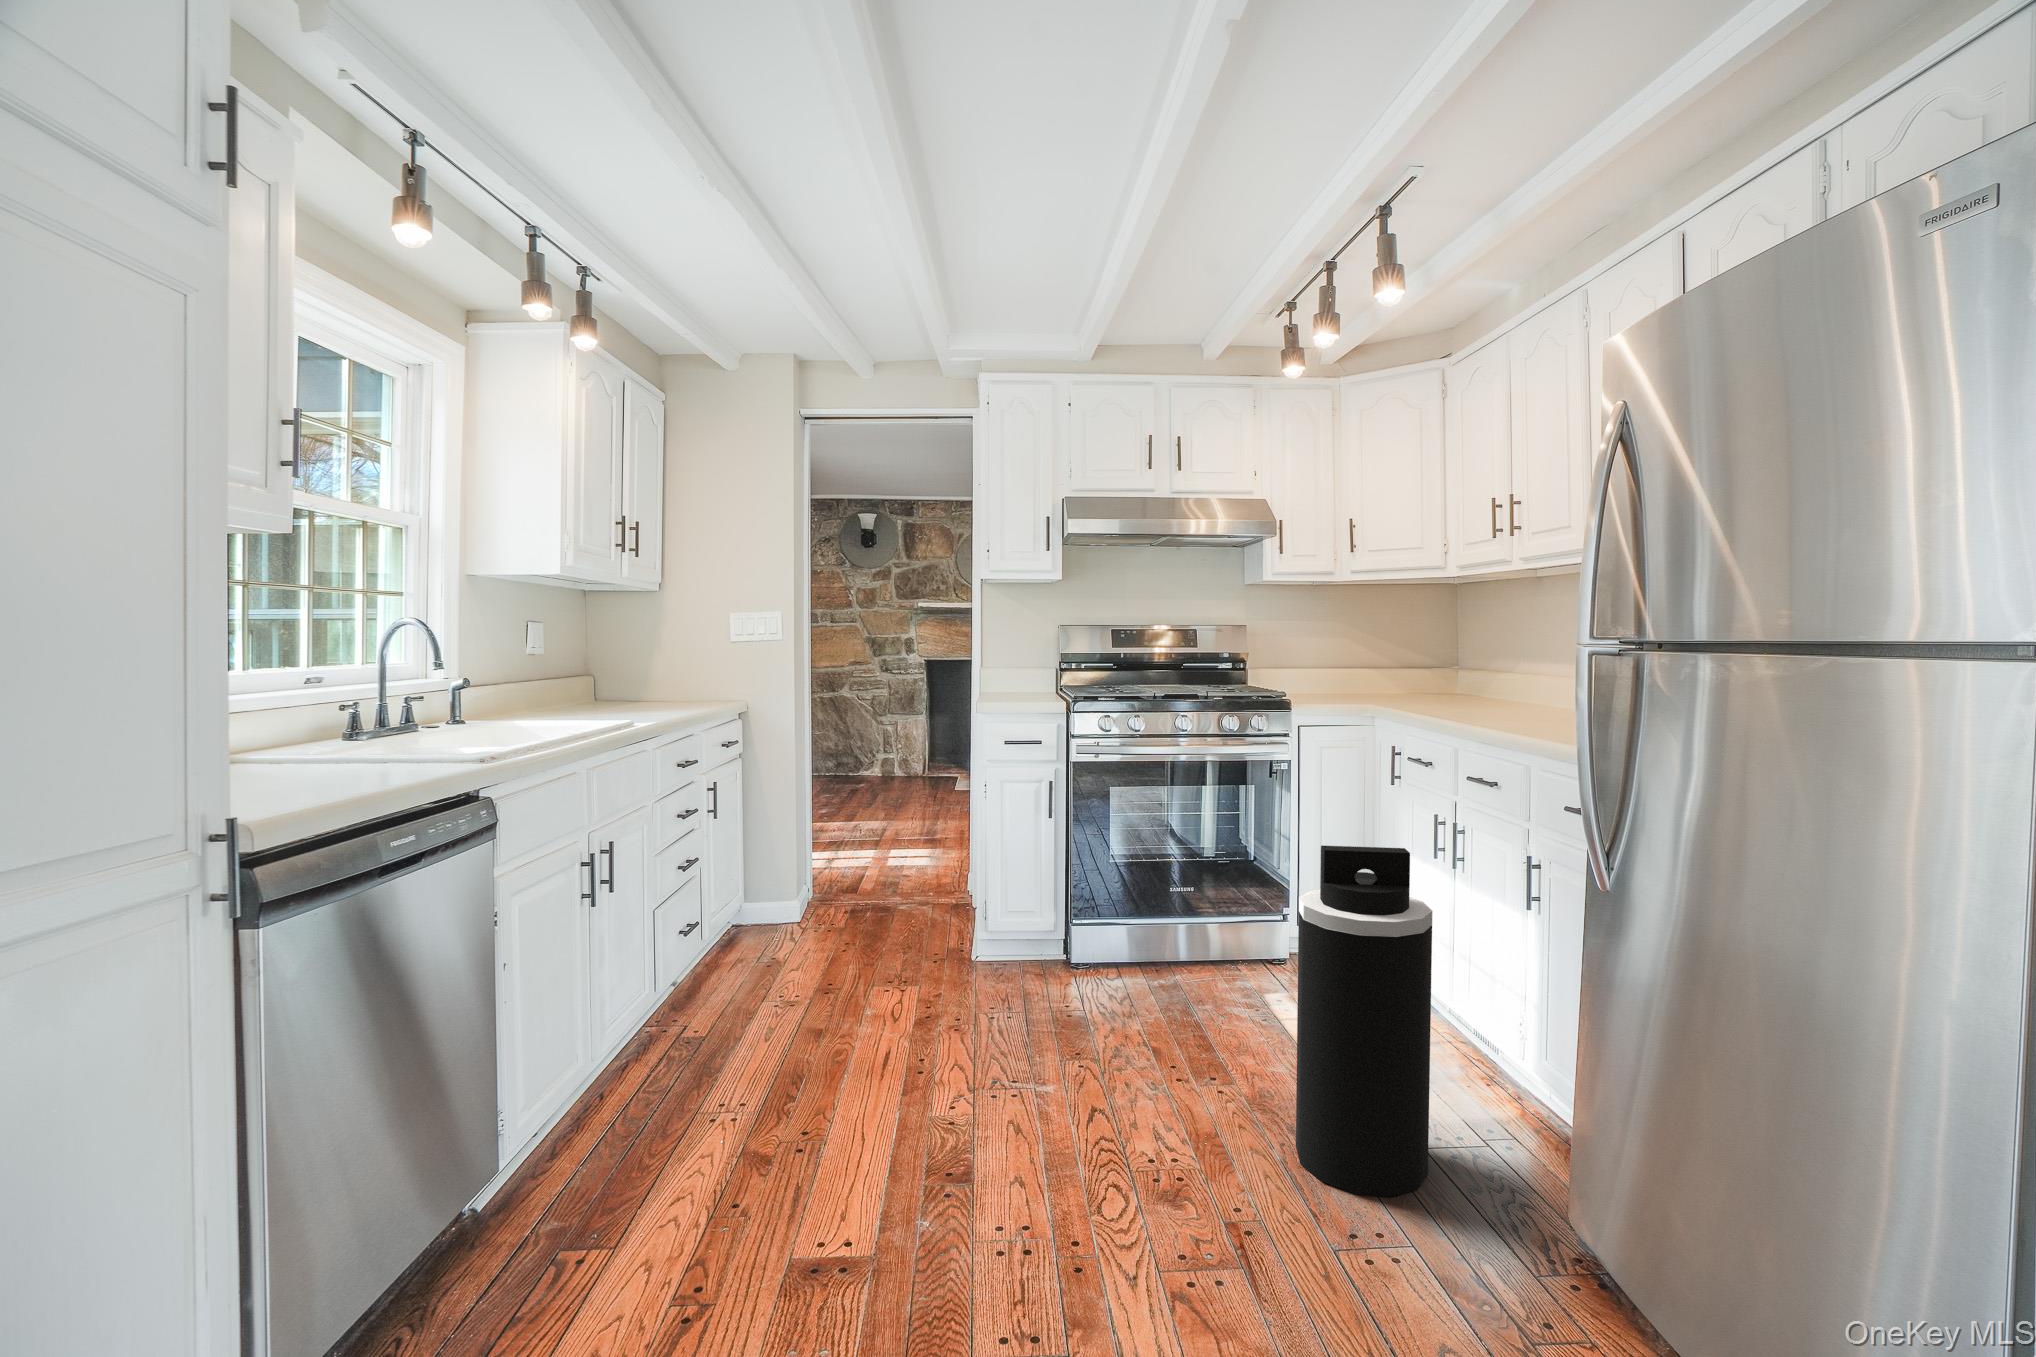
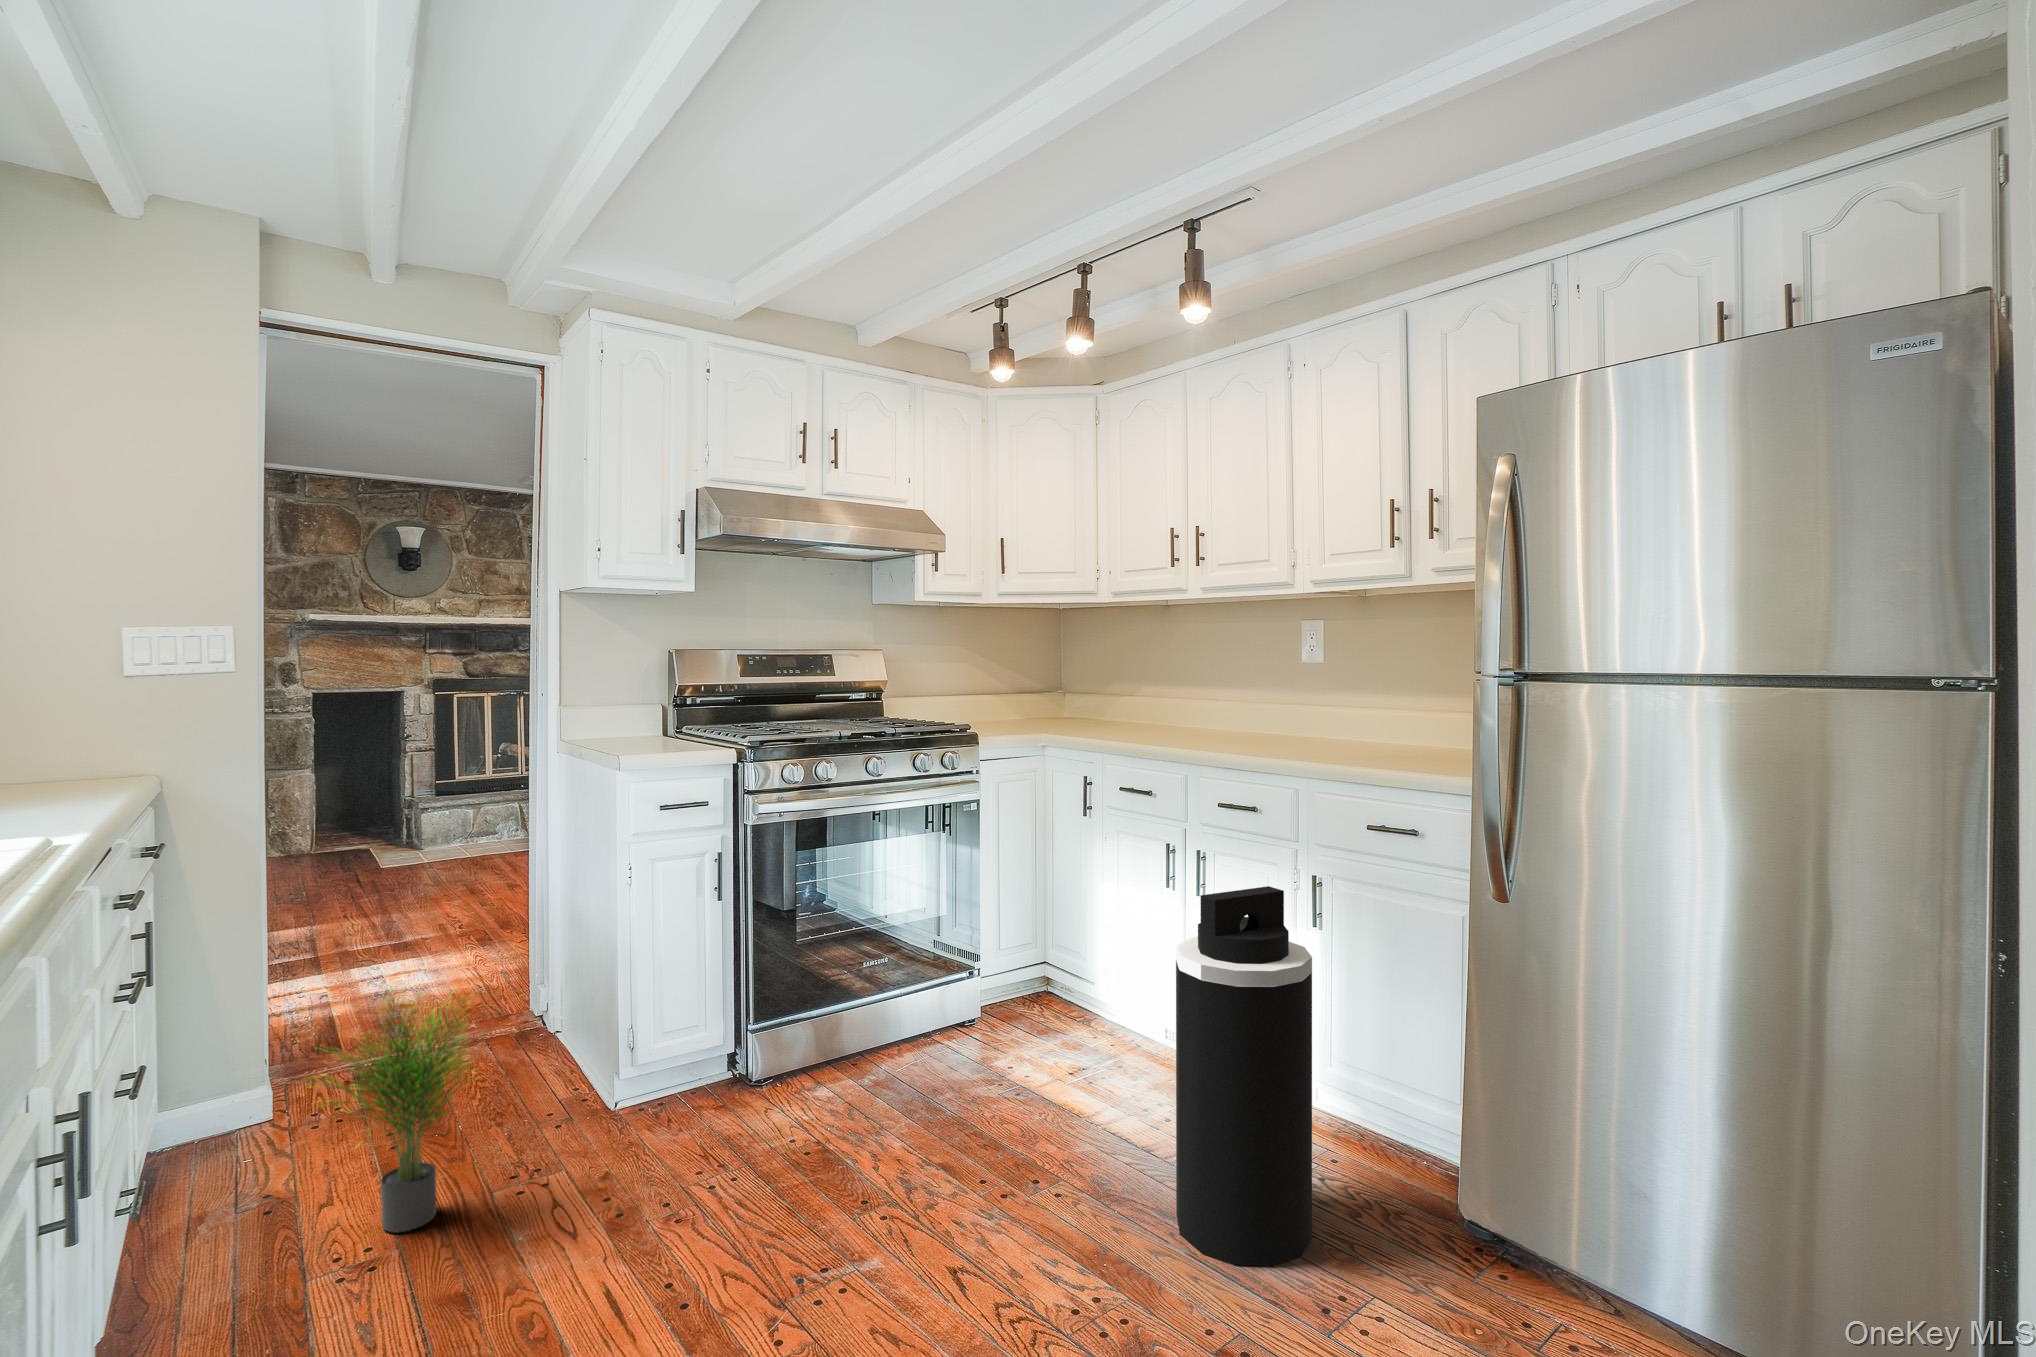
potted plant: none [768,837,866,992] -> present [311,999,470,1232]

